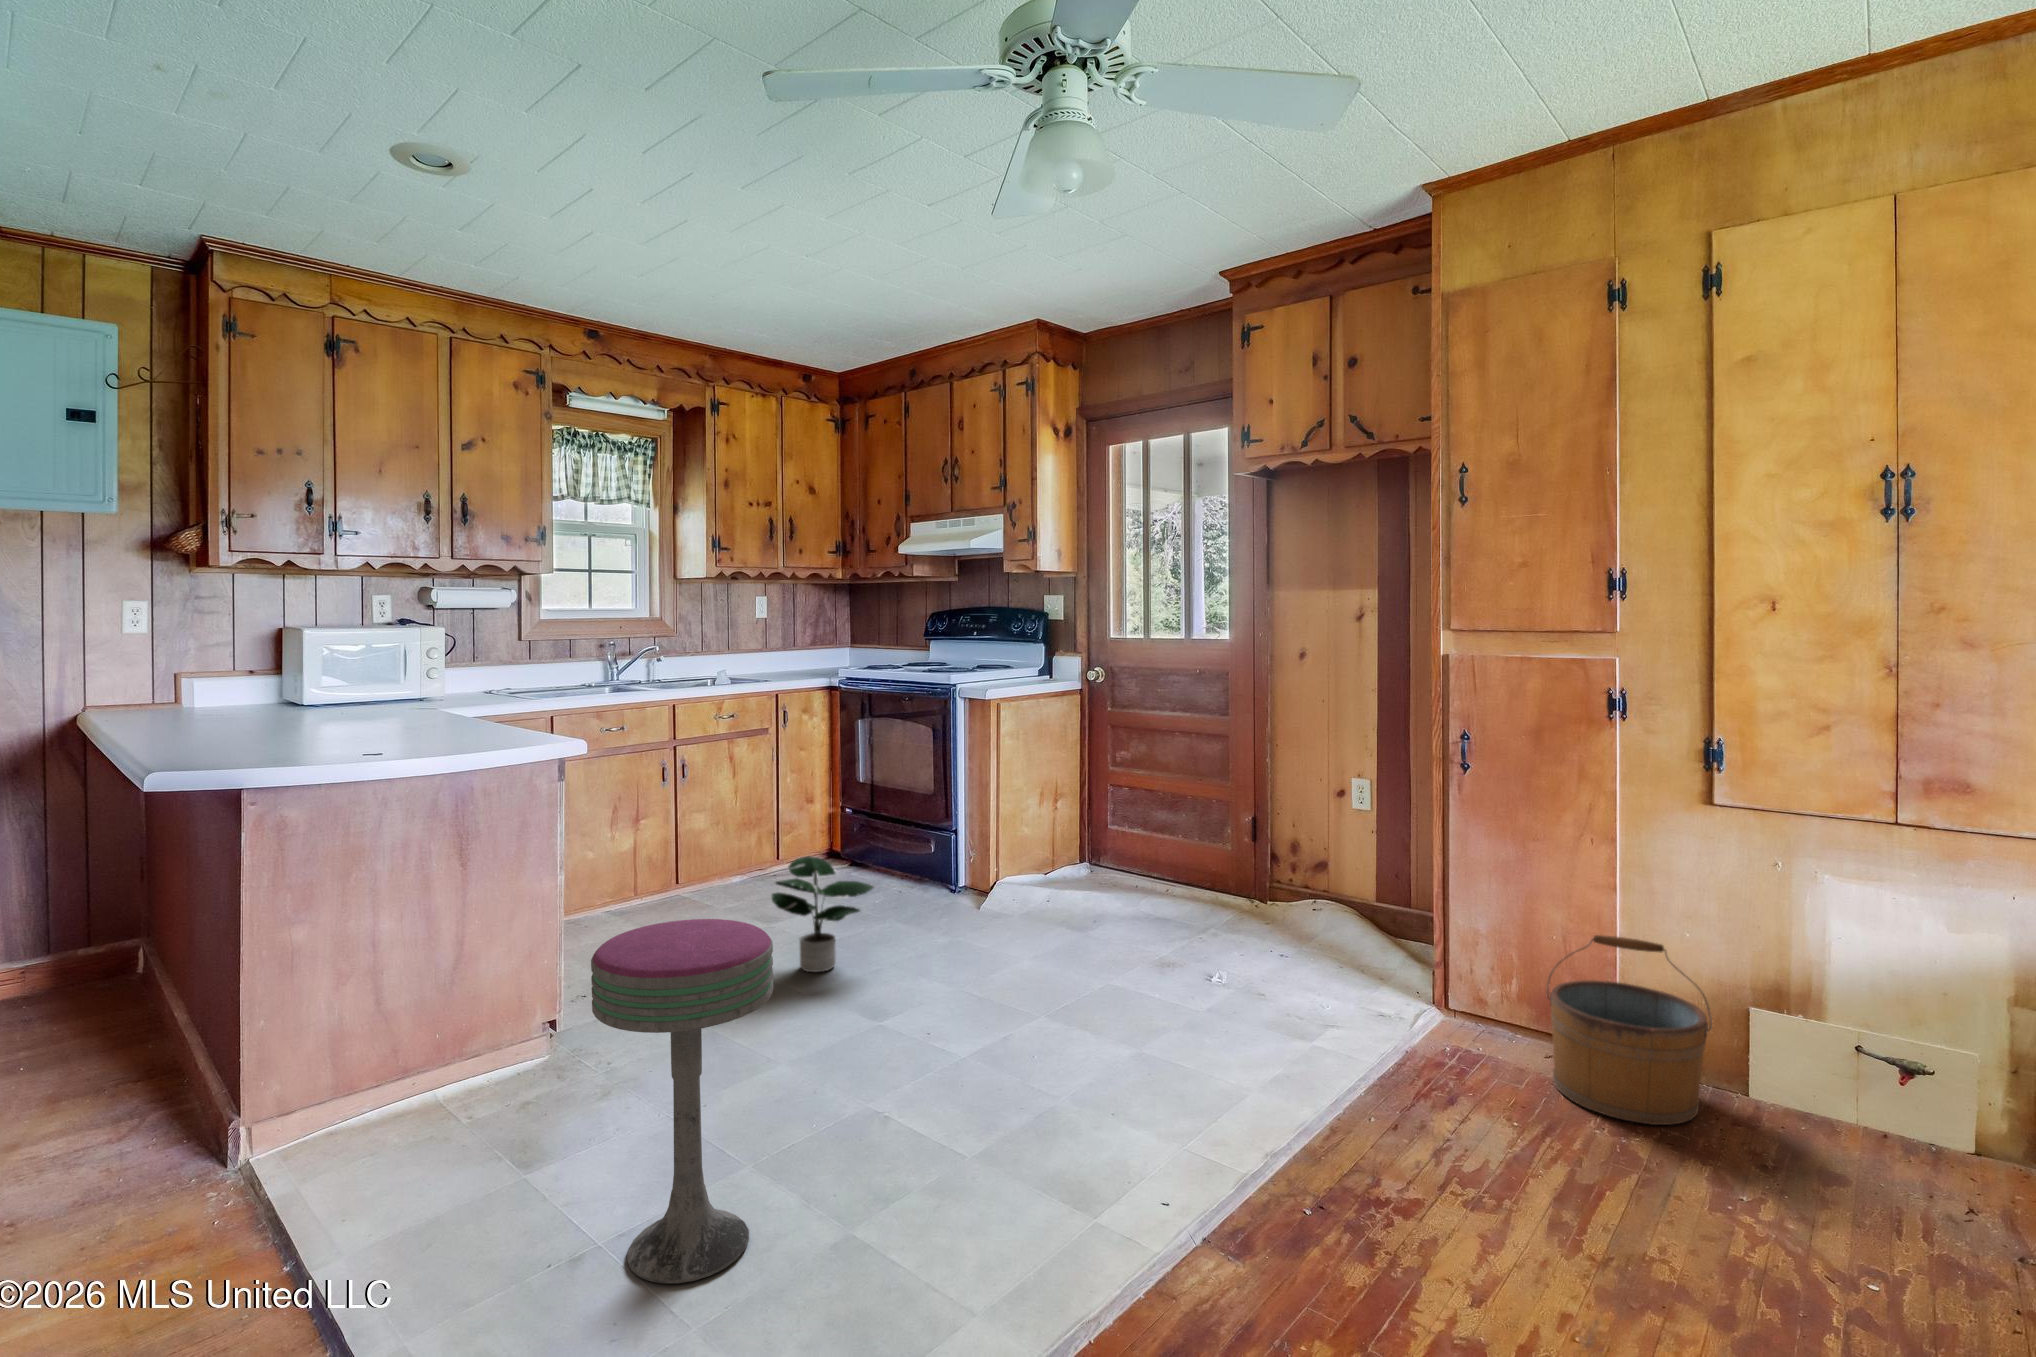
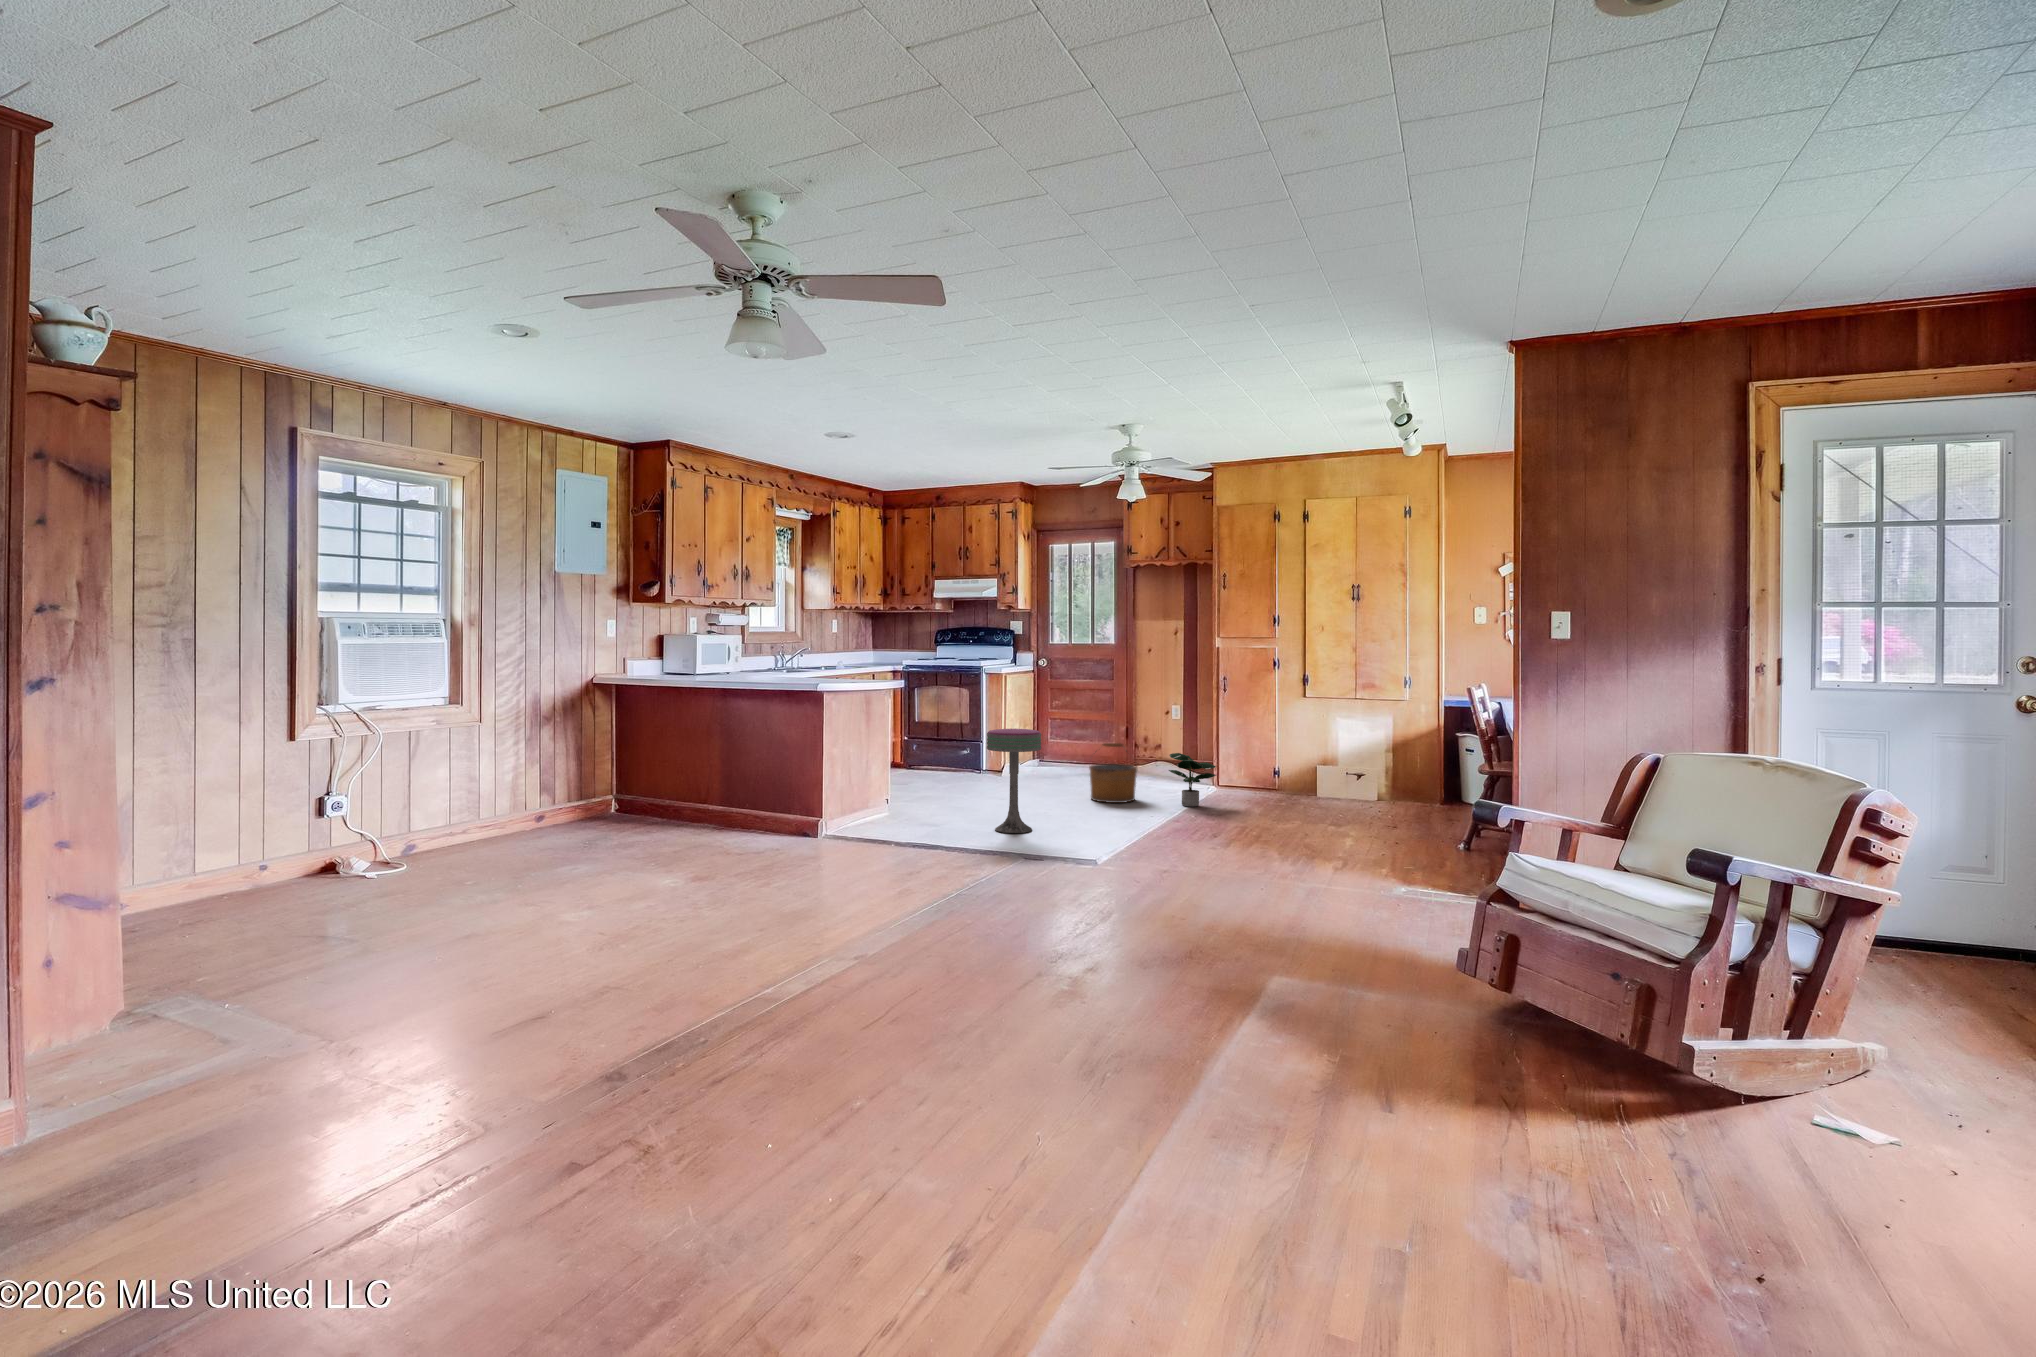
potted plant: present [771,856,874,972] -> present [1169,753,1216,807]
bucket: present [1547,935,1712,1125] -> present [1089,743,1137,803]

